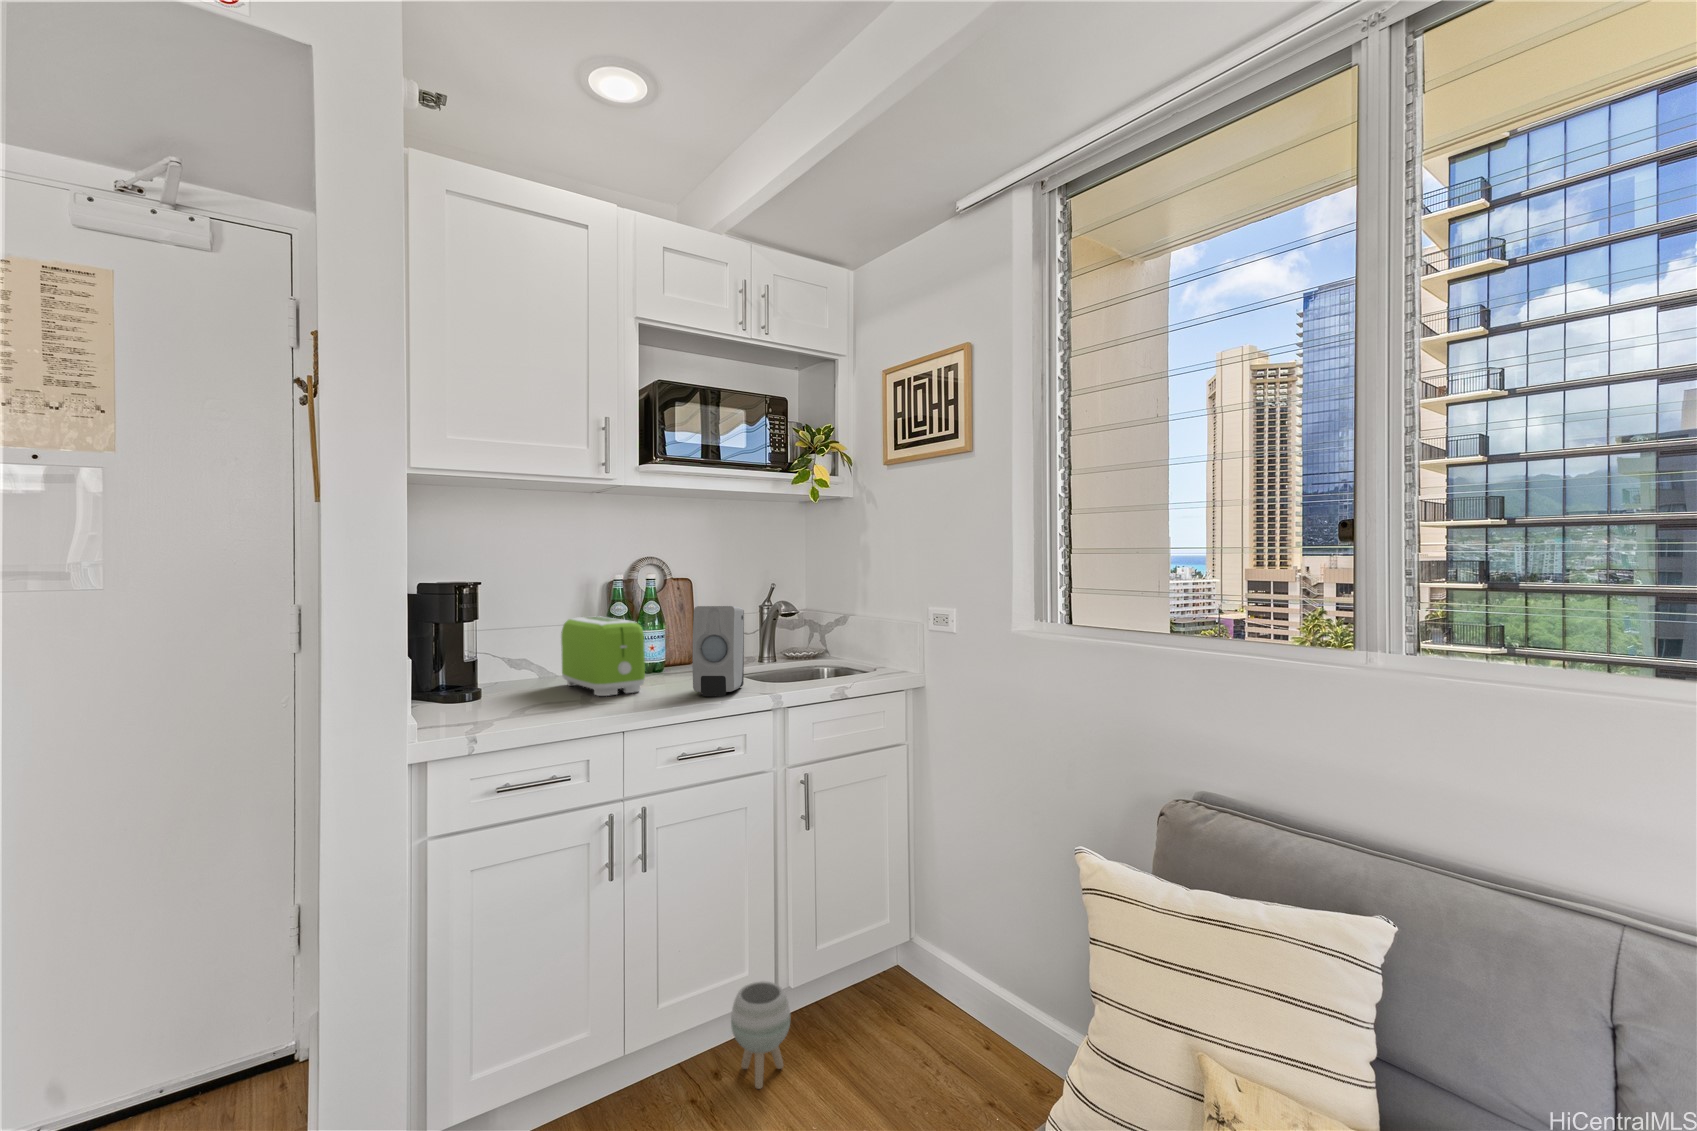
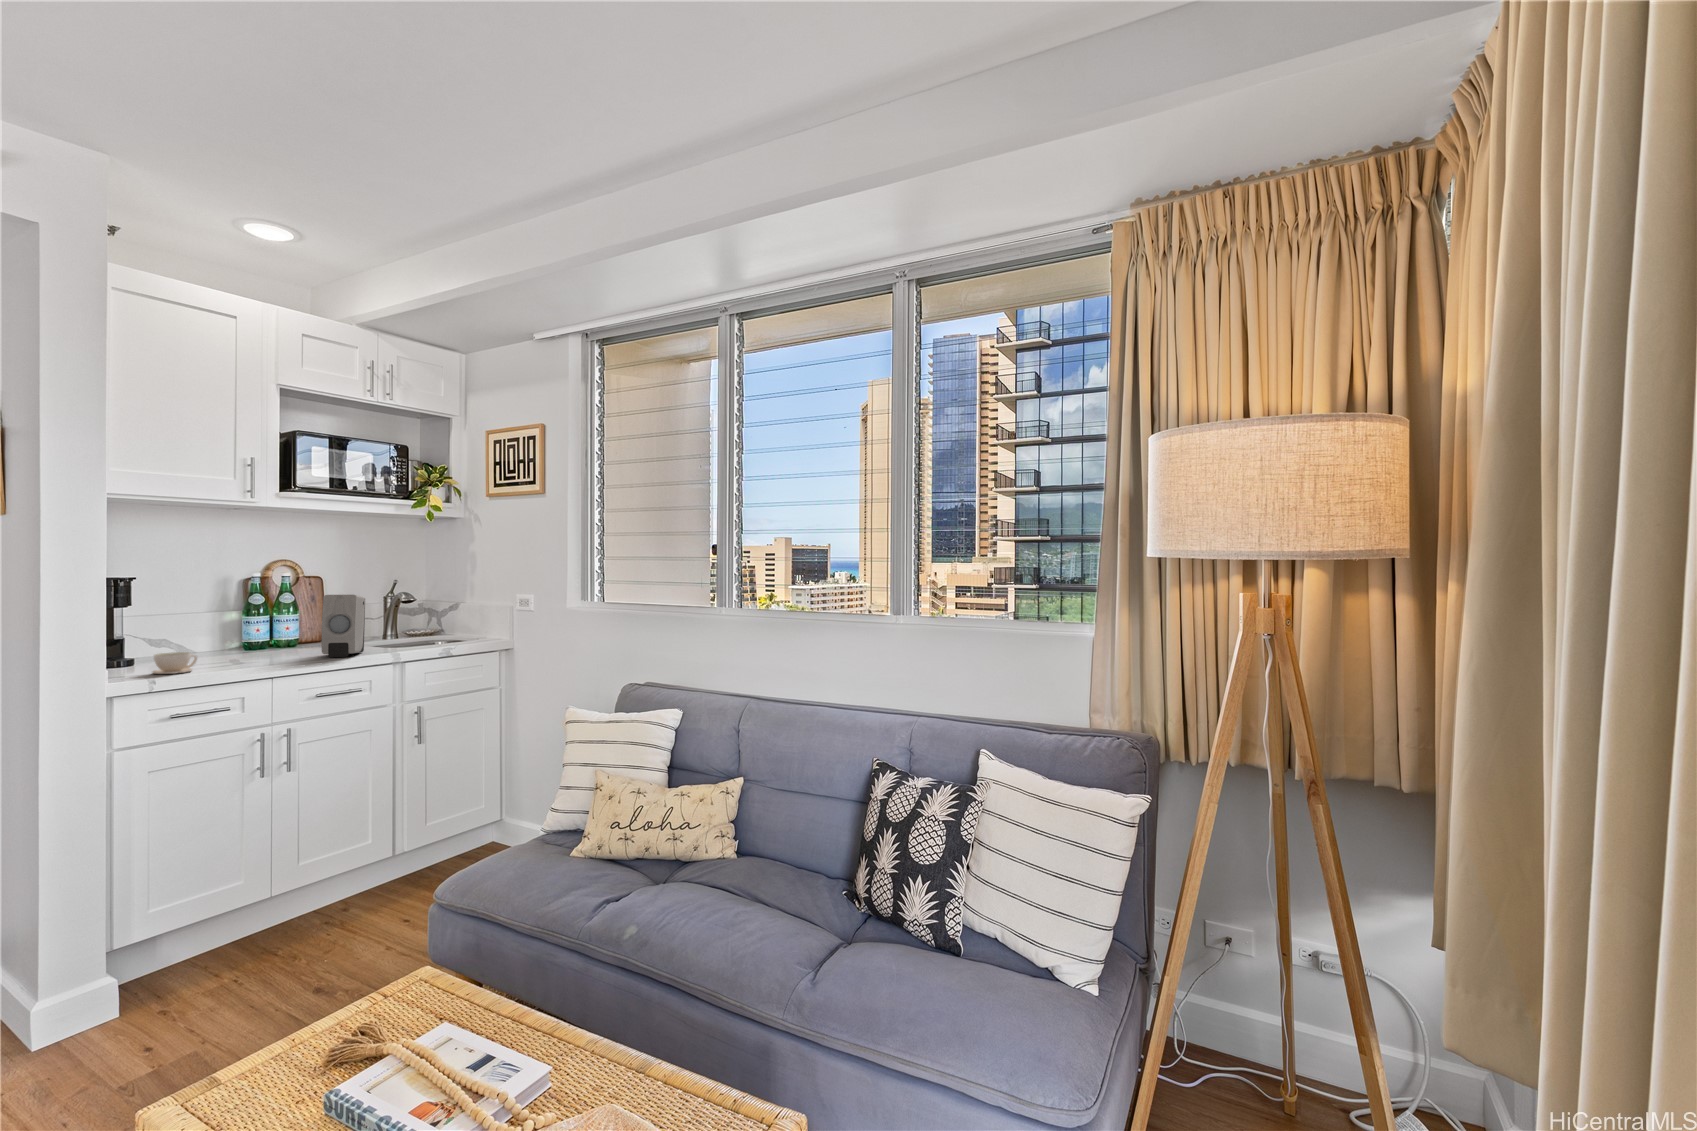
toaster: present [561,616,645,696] -> none [205,604,281,660]
coffee cup: none [491,690,544,723] -> present [153,652,197,674]
planter: present [731,981,791,1089] -> none [348,852,395,919]

